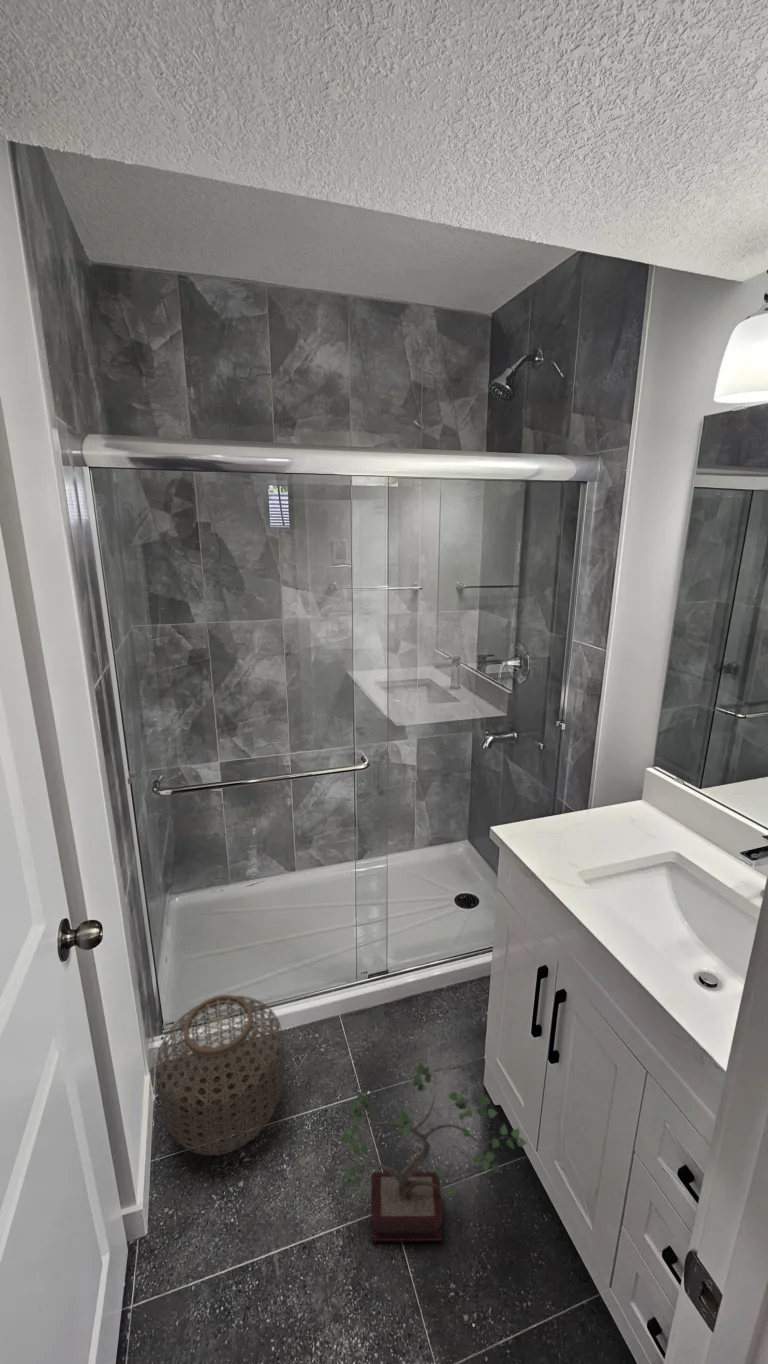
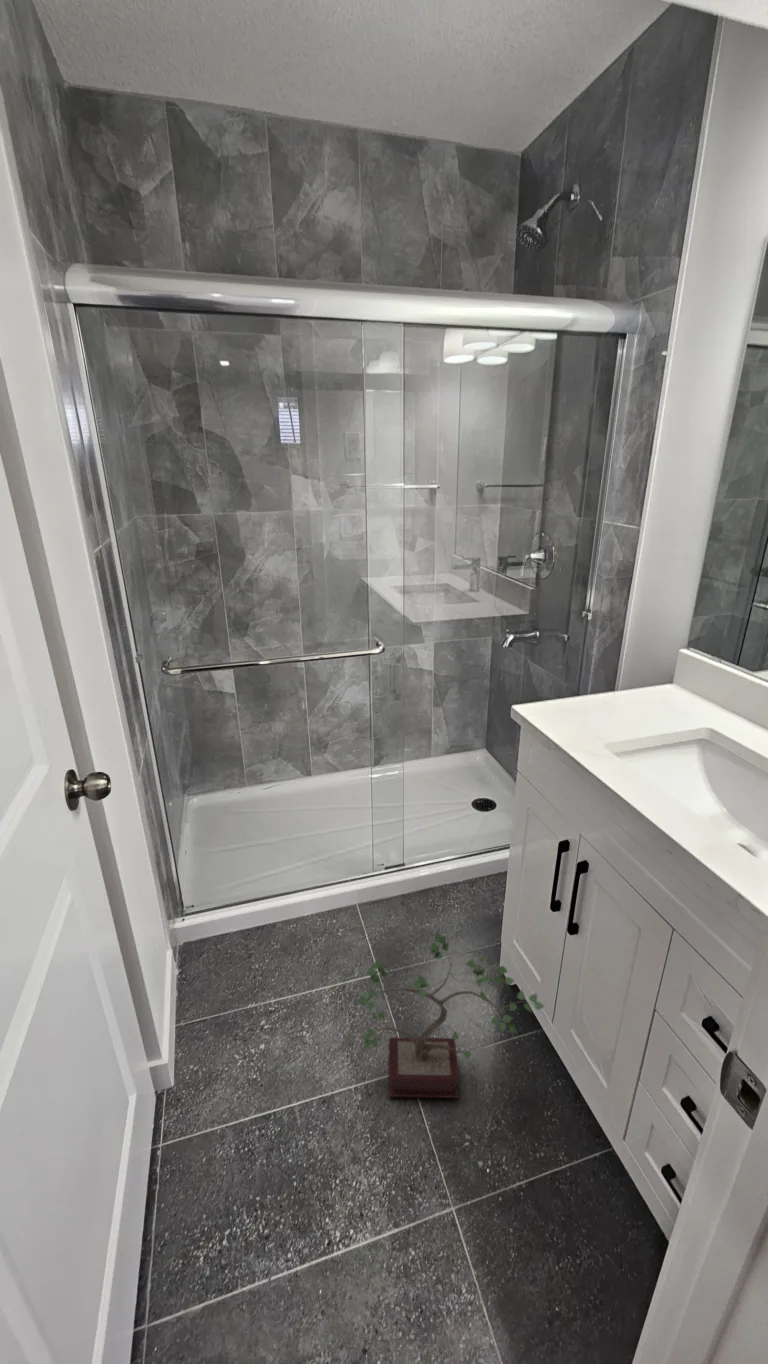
woven basket: present [156,995,284,1155] -> none [176,876,302,1021]

